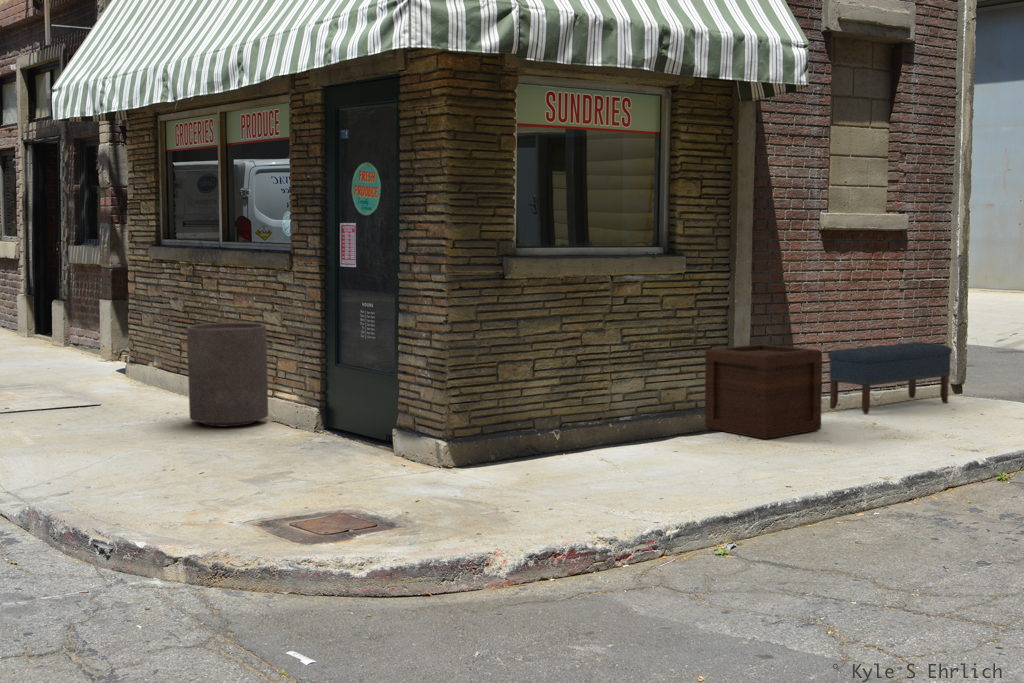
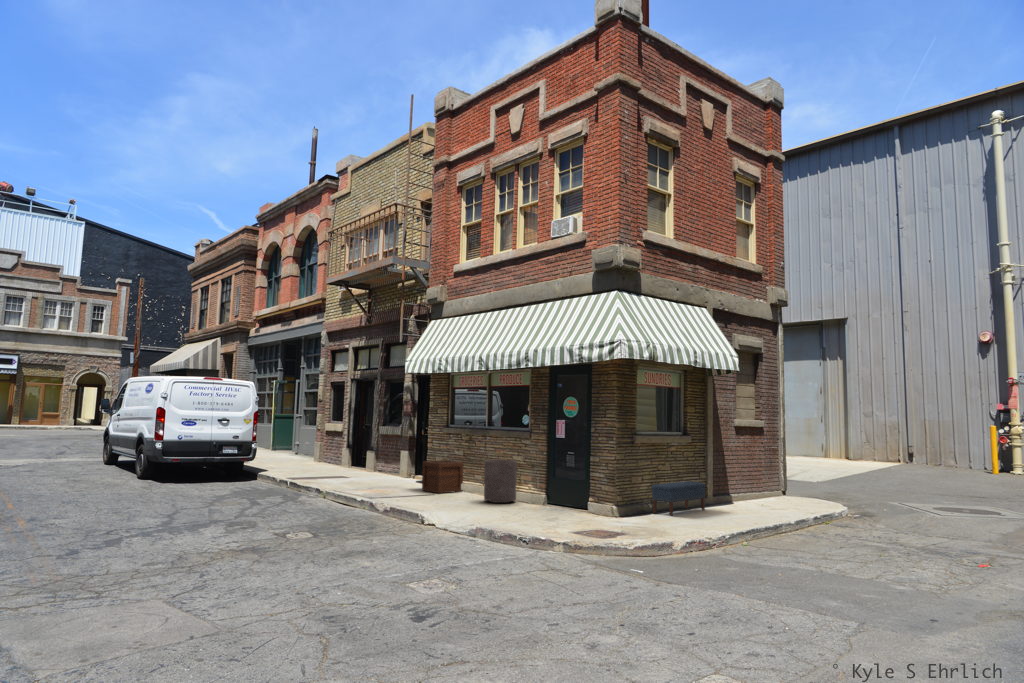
bench: present [828,342,952,414] -> present [651,481,705,516]
wooden crate: present [705,344,822,439] -> present [422,460,463,493]

